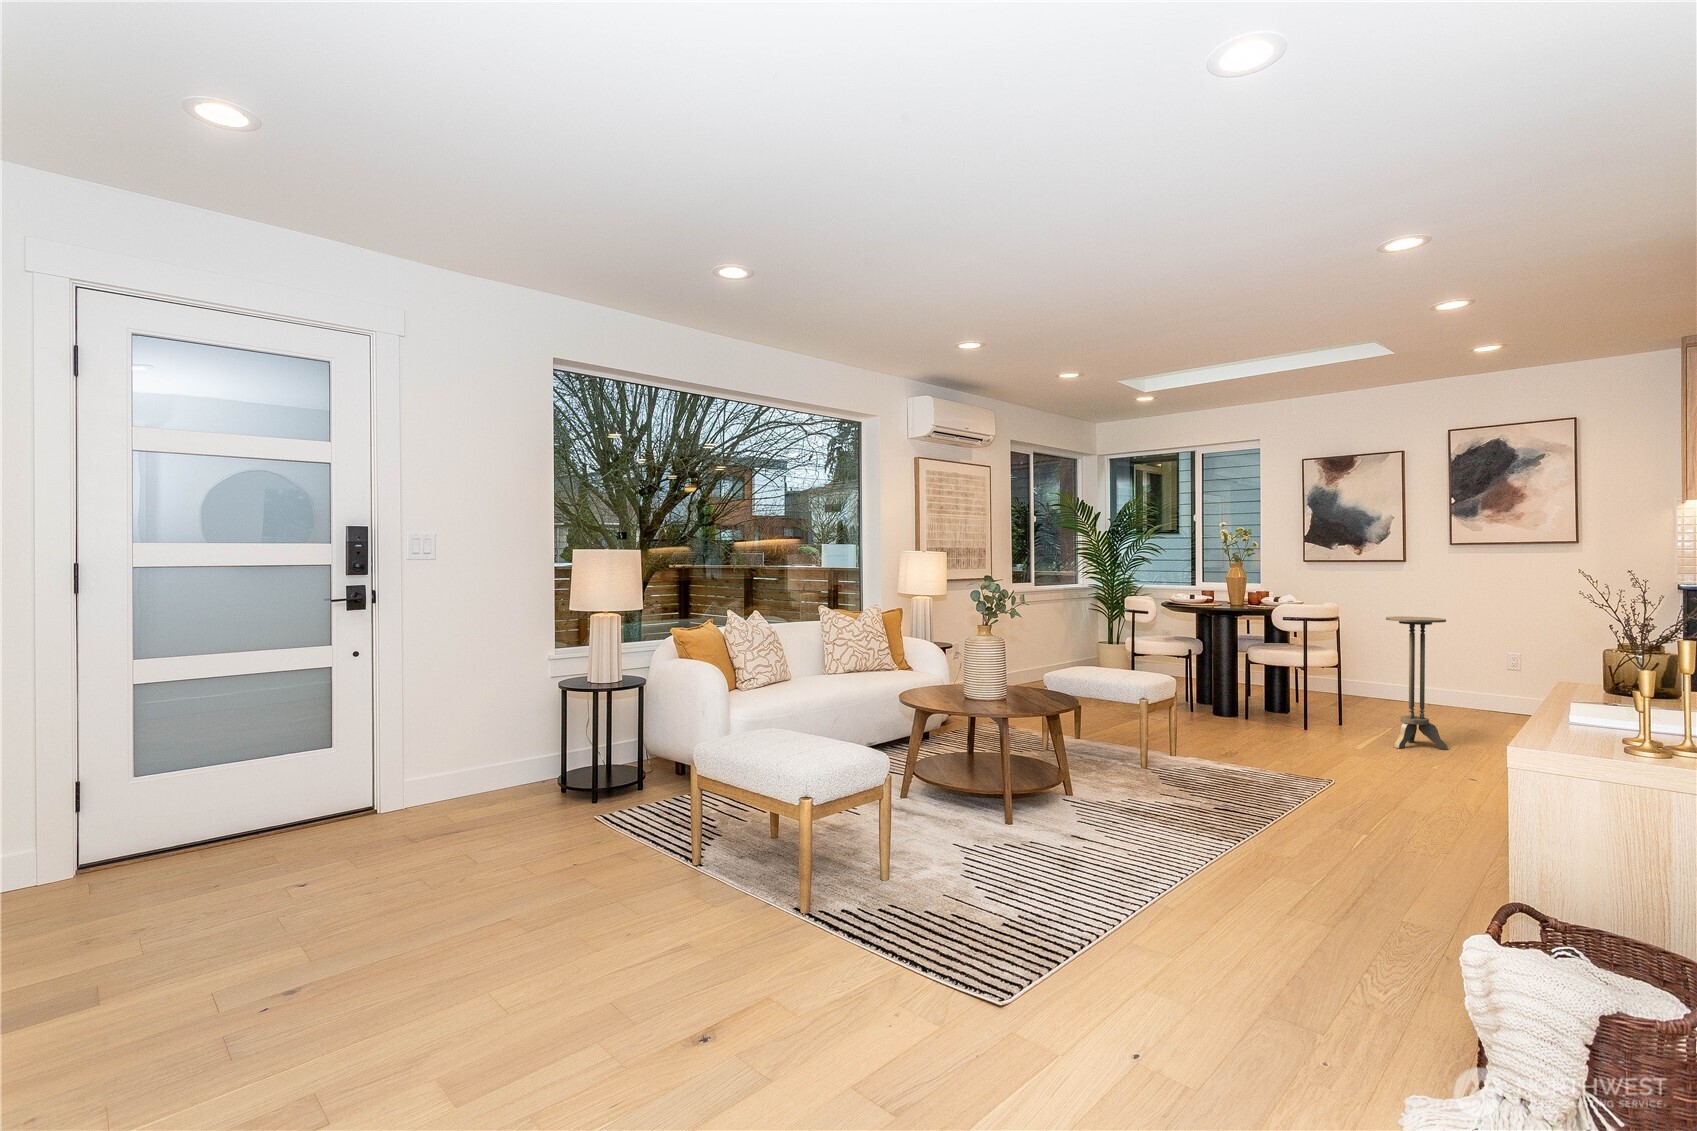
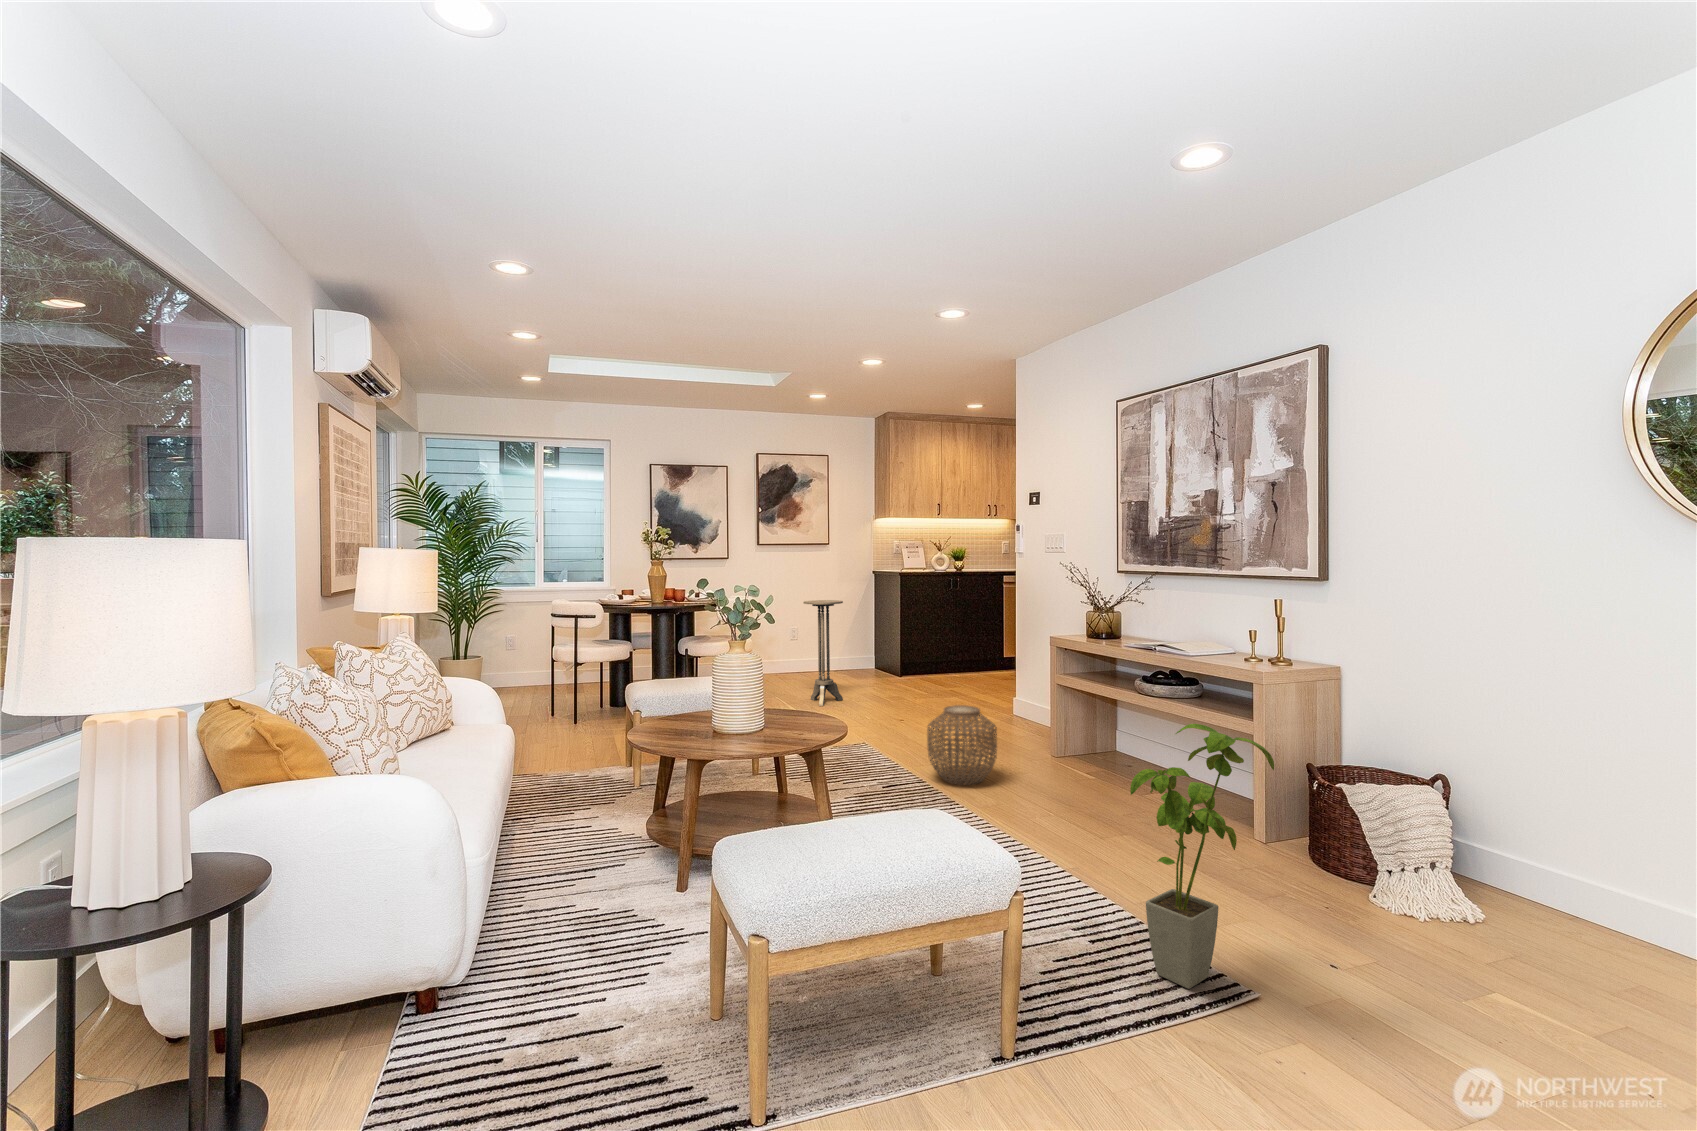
house plant: none [947,728,1082,978] -> present [1130,724,1274,989]
woven basket: none [1262,744,1358,843] -> present [927,705,997,785]

